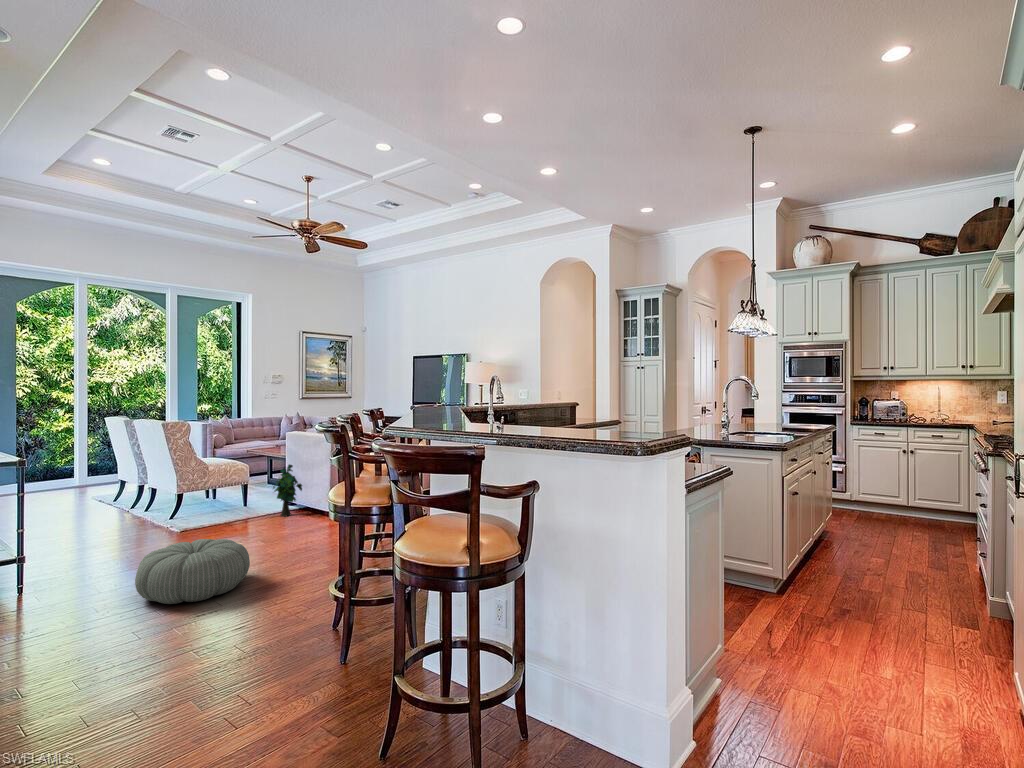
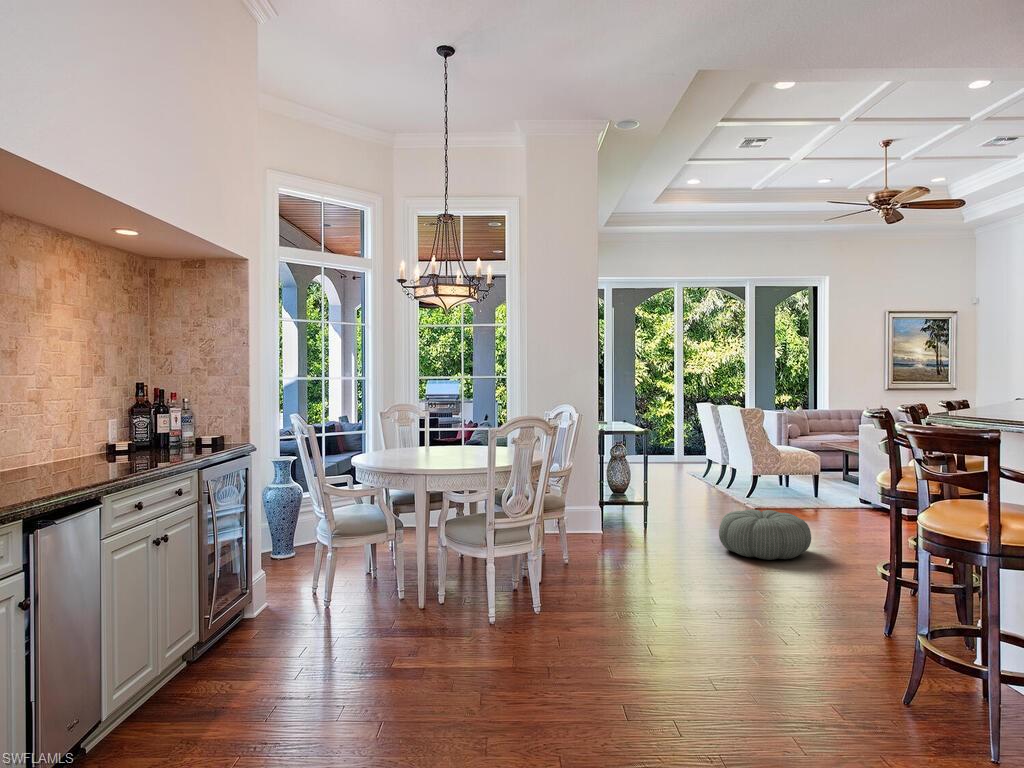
decorative plant: present [273,465,302,517] -> none [843,458,877,513]

